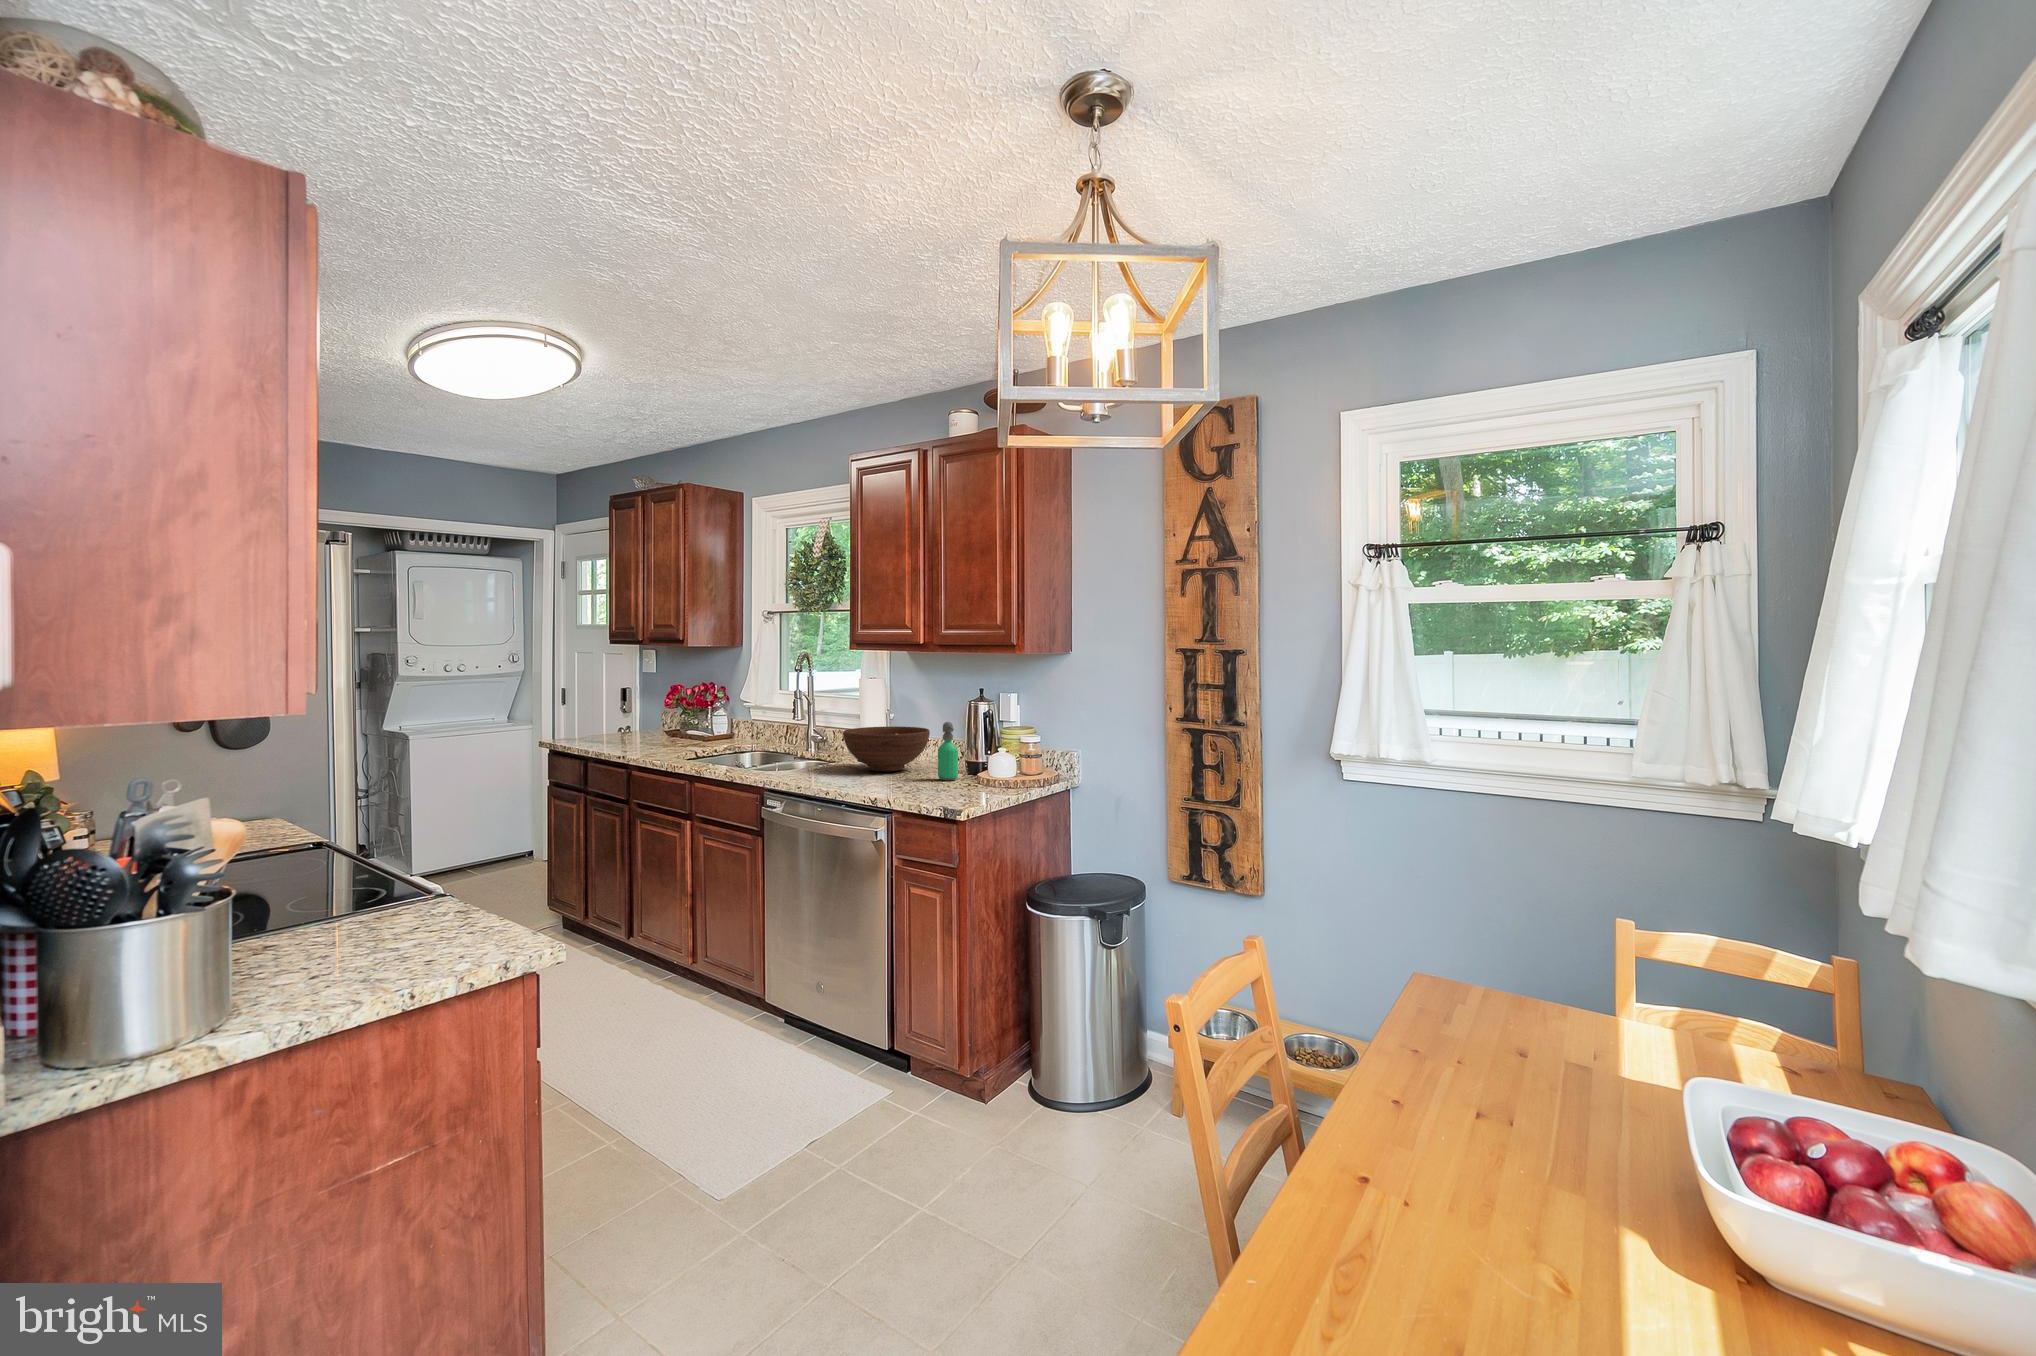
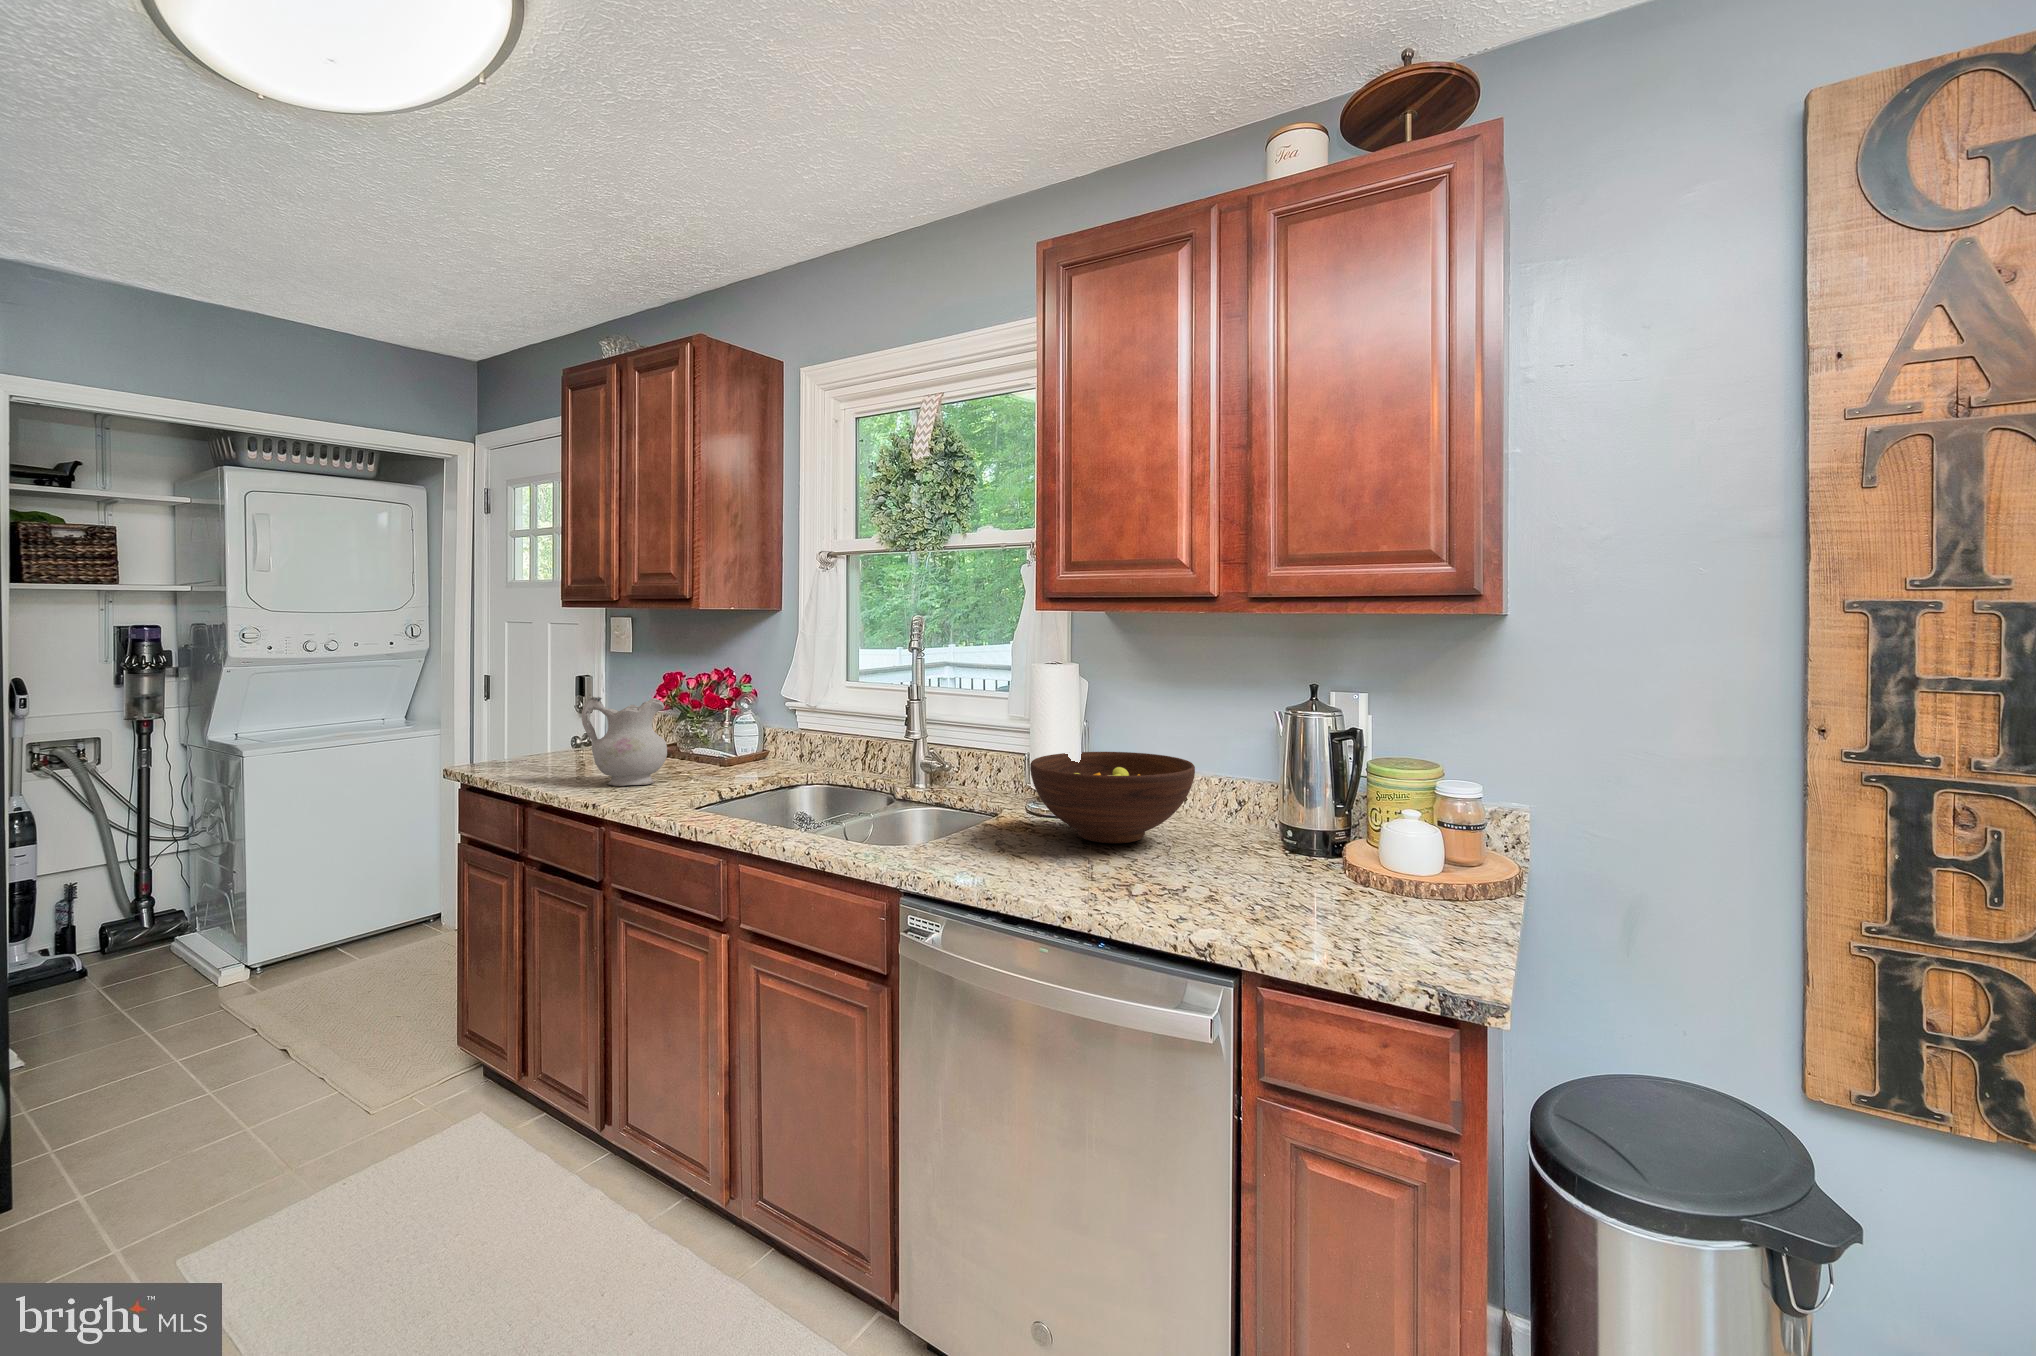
ceramic pitcher: none [620,698,669,750] -> present [582,697,667,786]
soap dispenser: present [938,722,958,781] -> none [1255,752,1303,873]

